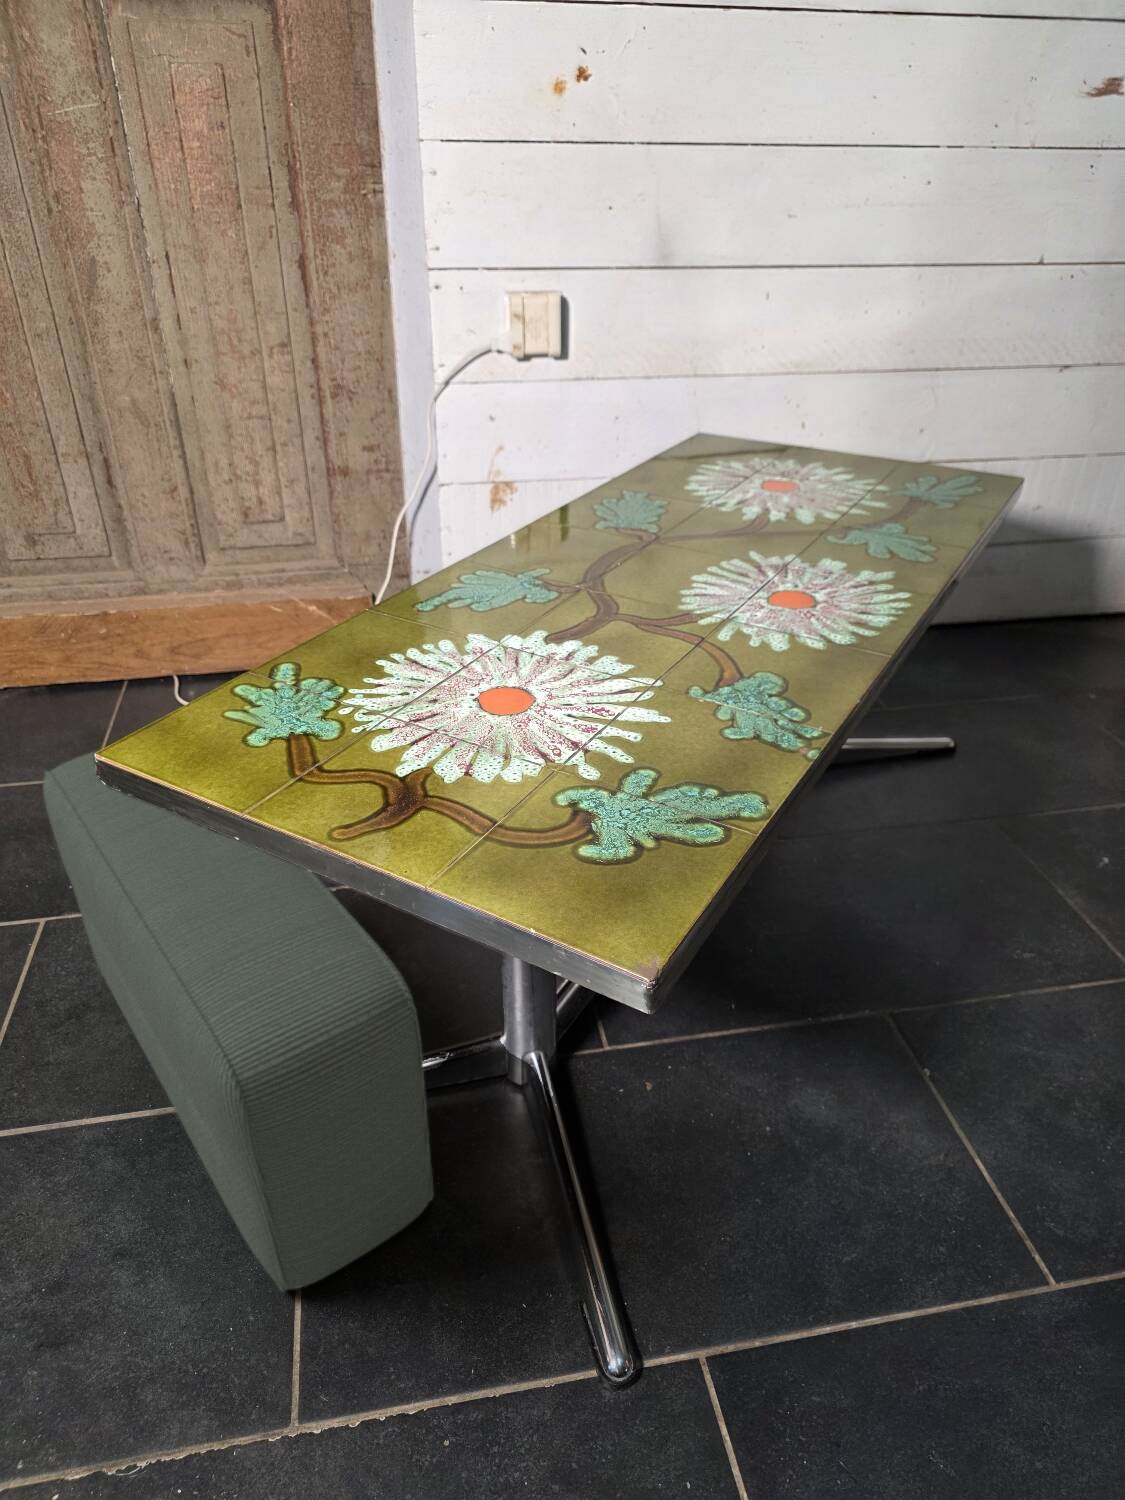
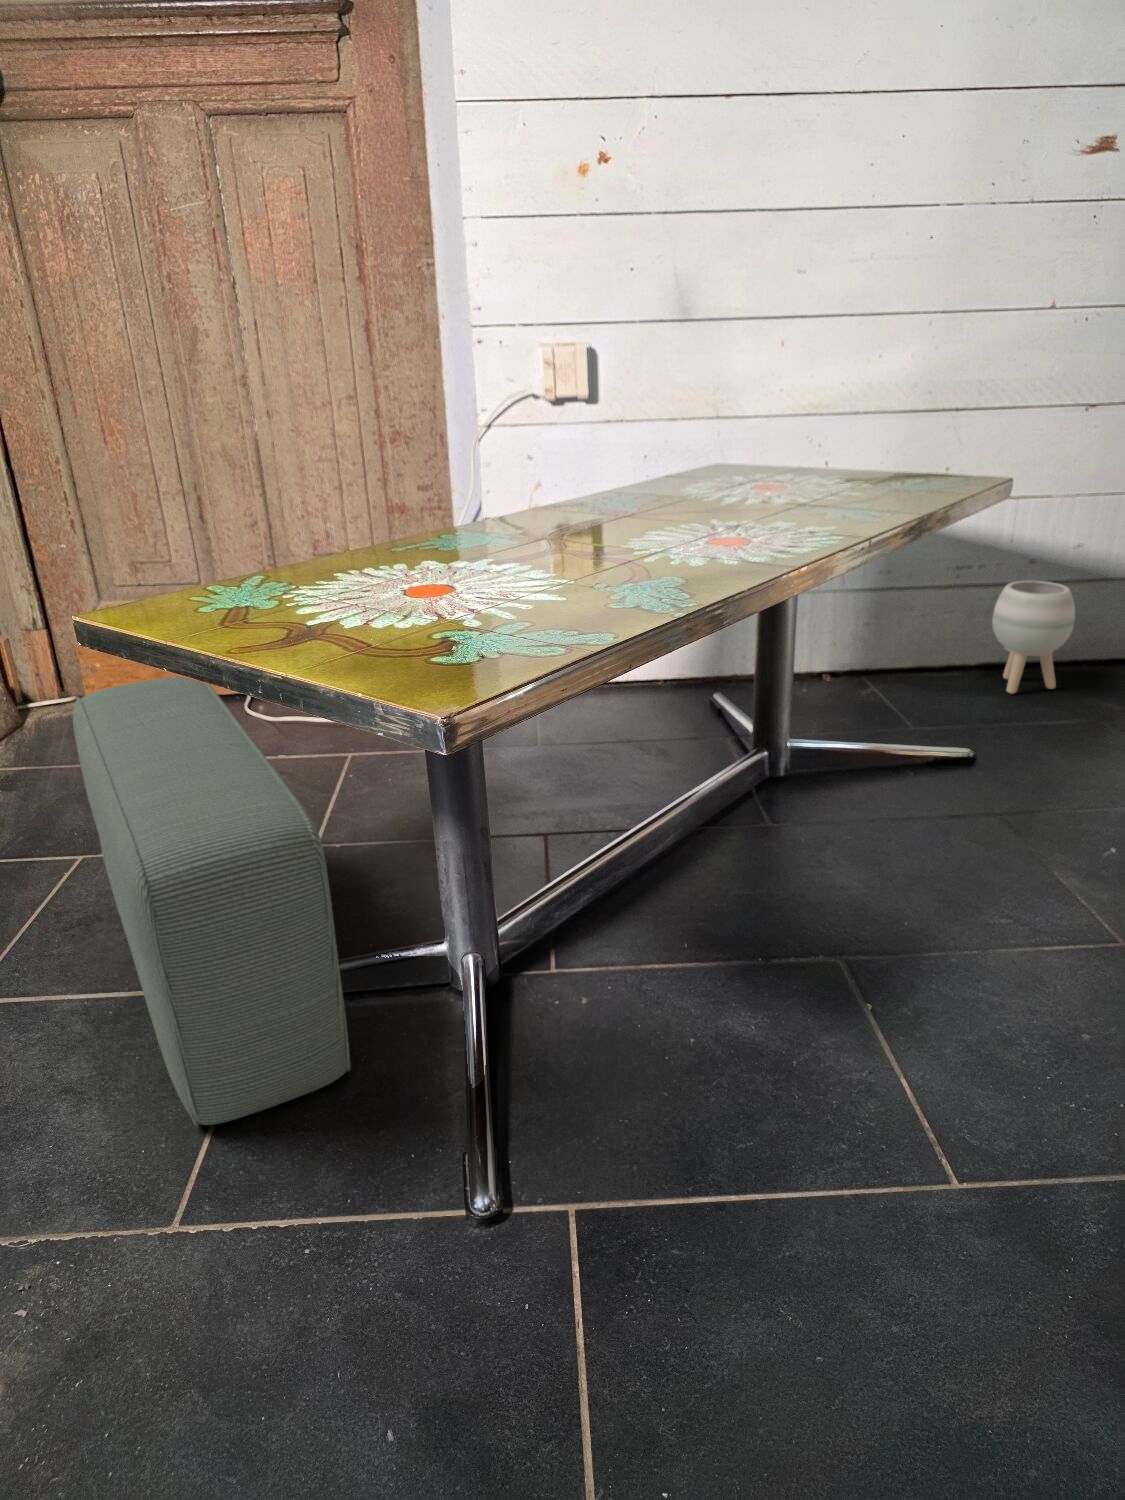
planter: none [957,544,1039,659] -> present [992,581,1075,694]

